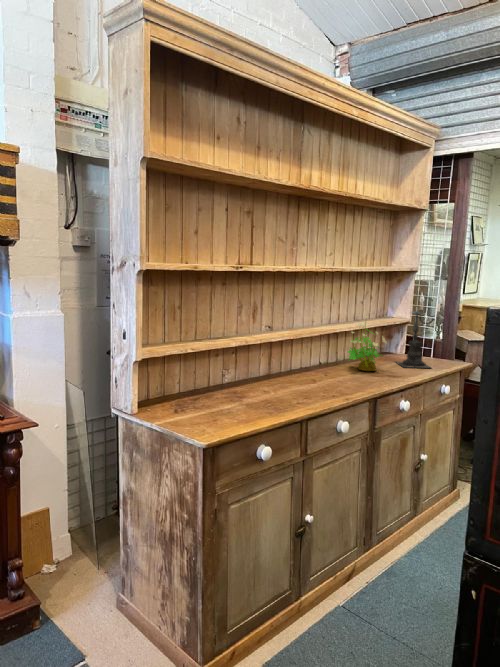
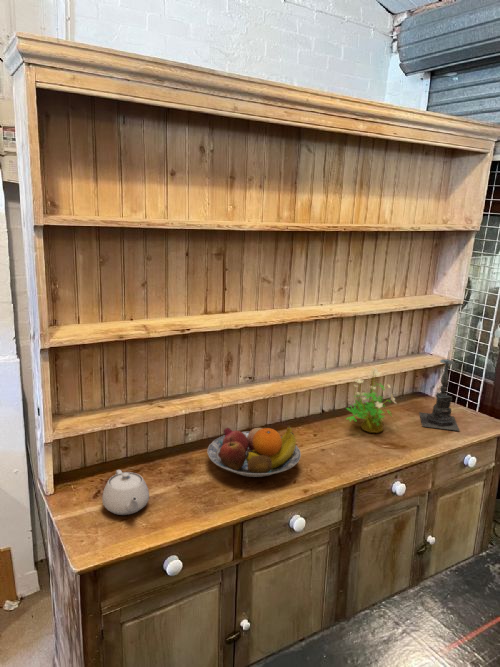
fruit bowl: none [253,356,335,395] -> present [207,426,301,477]
teapot: none [191,381,234,417] -> present [102,470,149,515]

